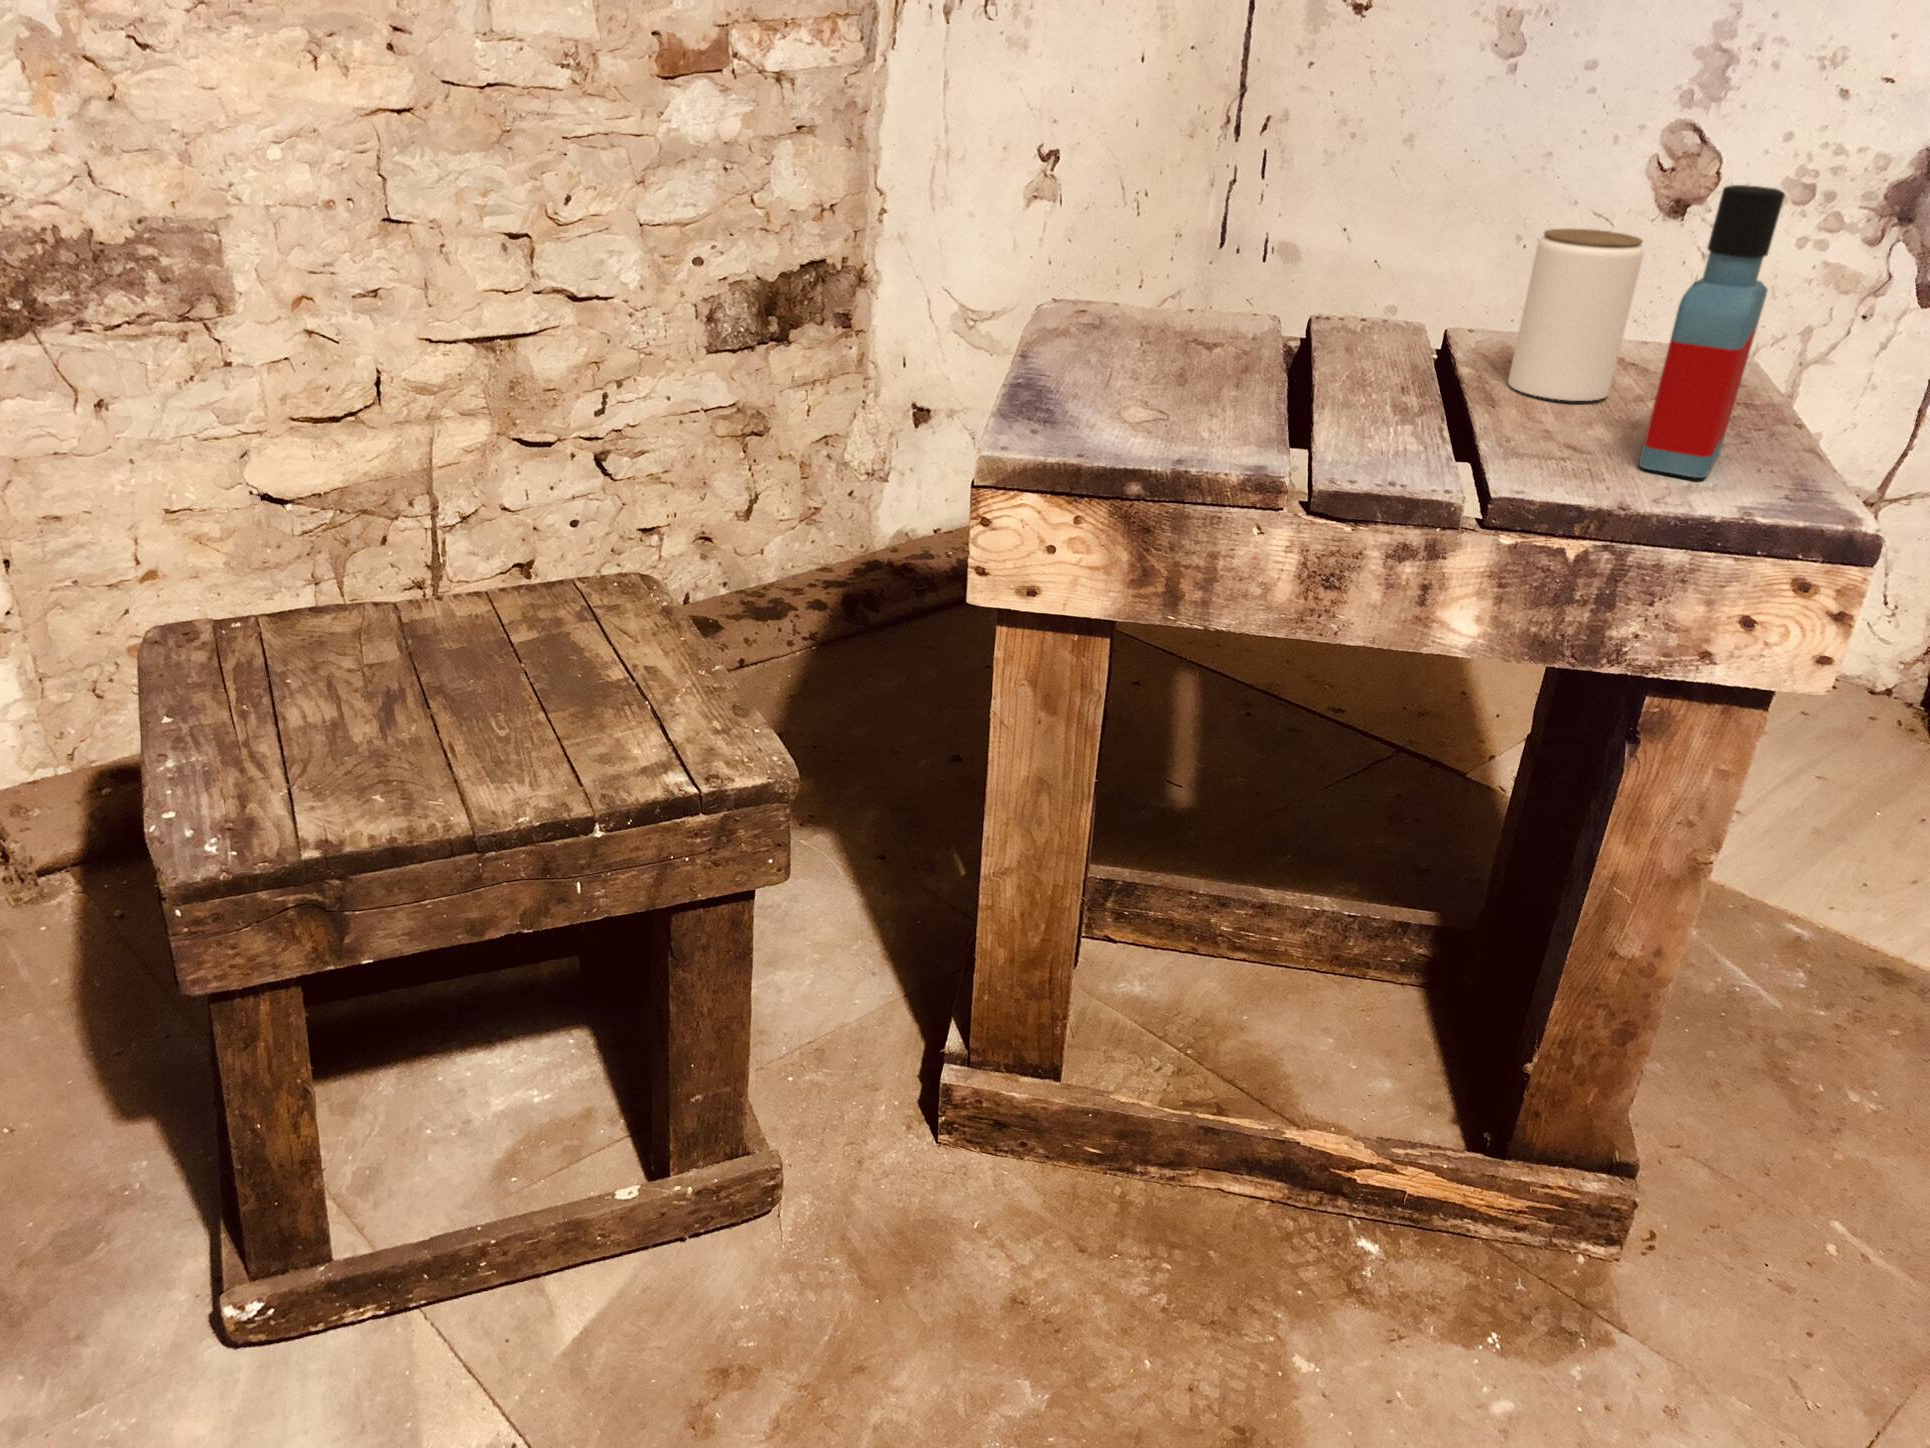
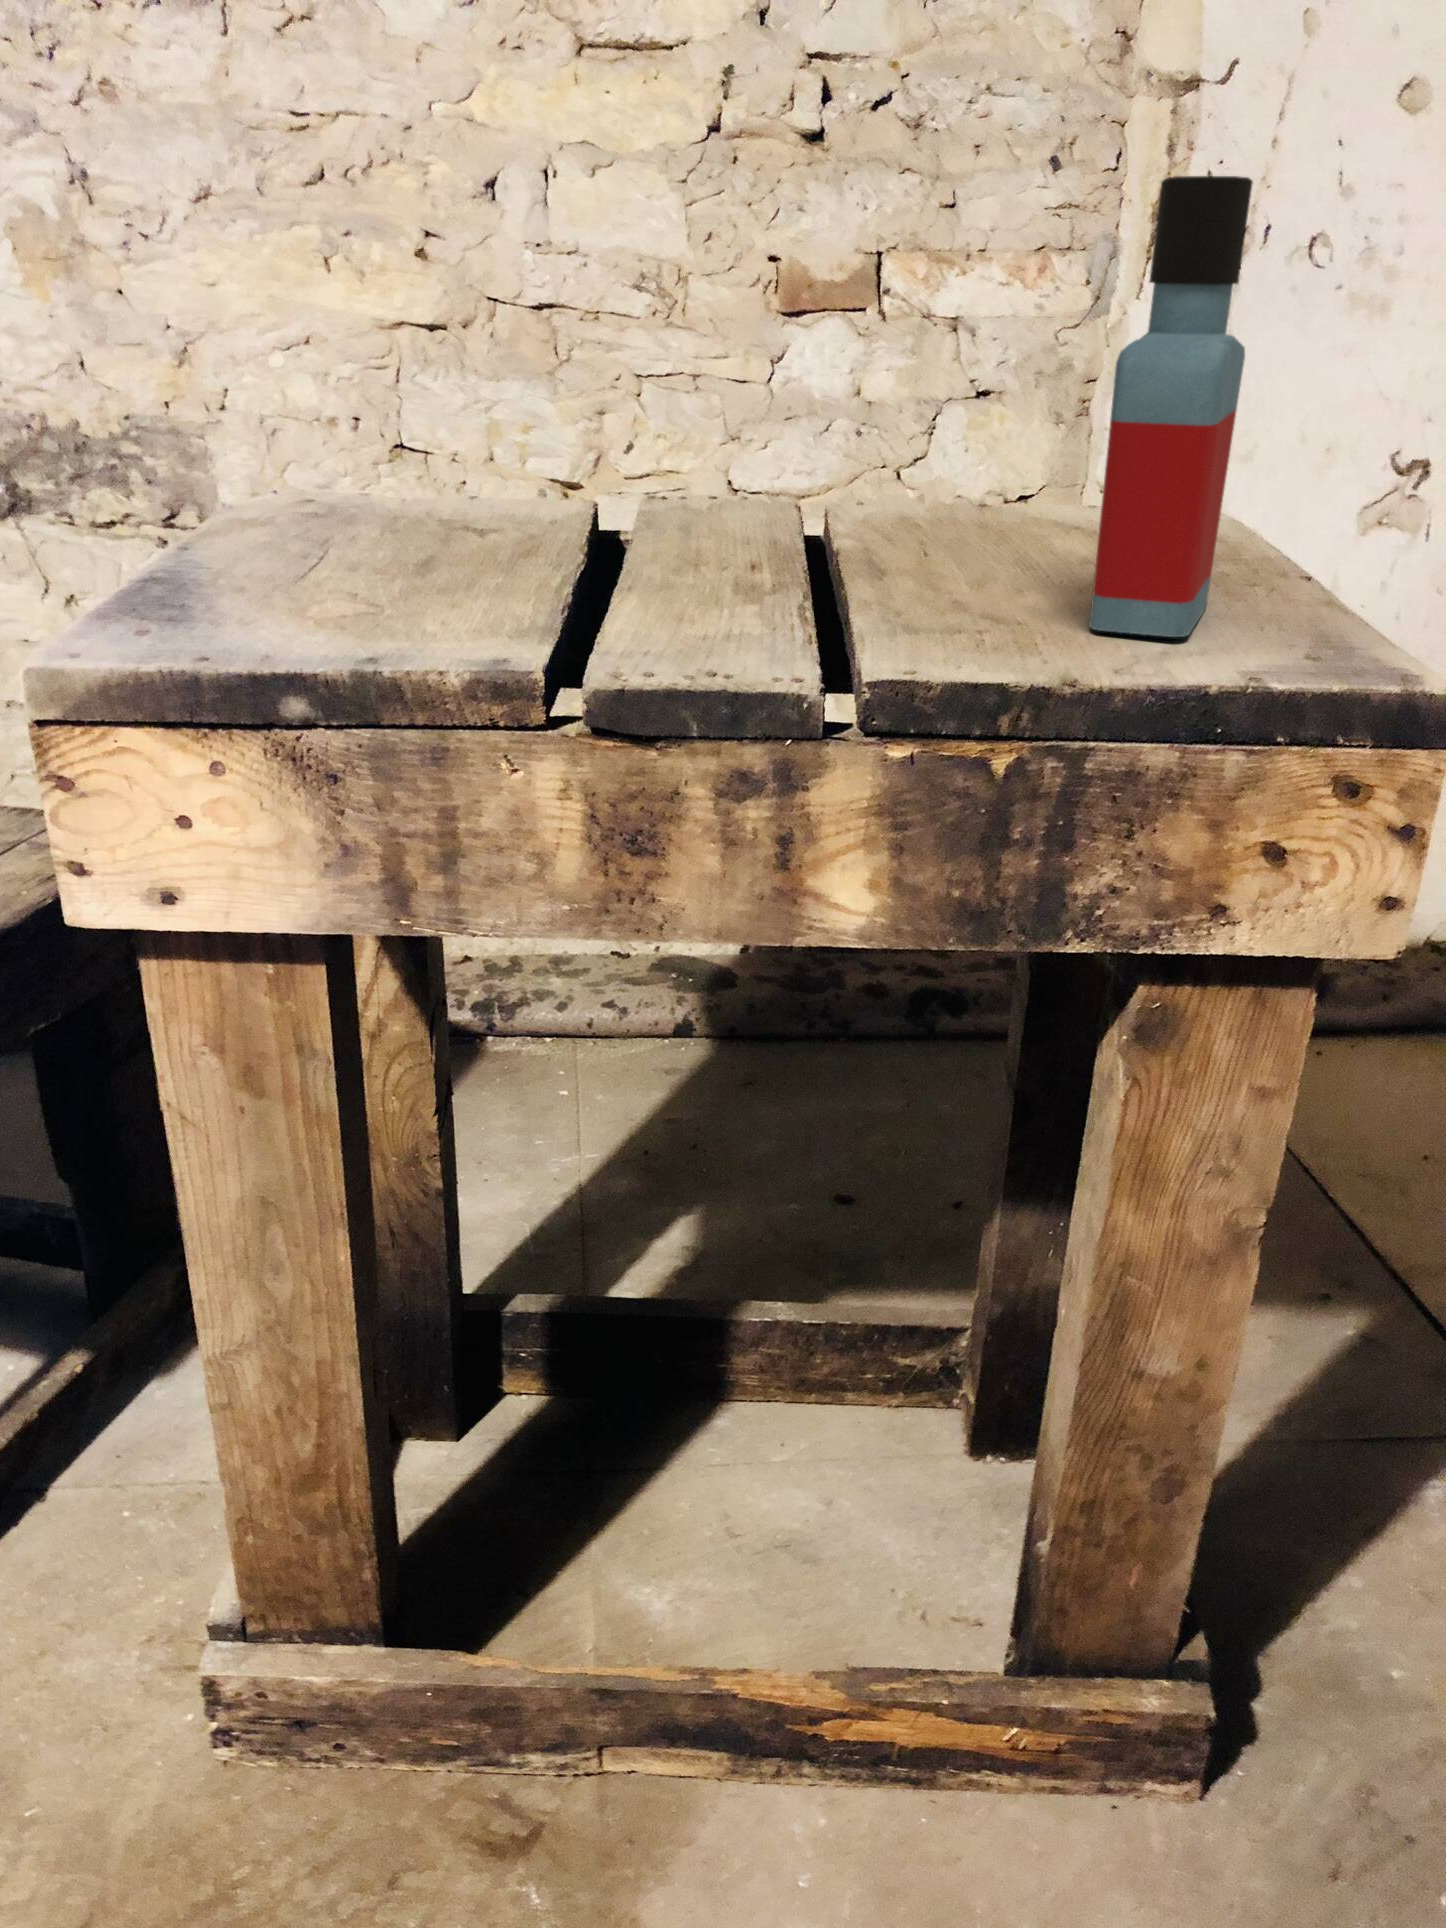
jar: present [1508,229,1644,401] -> none [907,312,1070,557]

